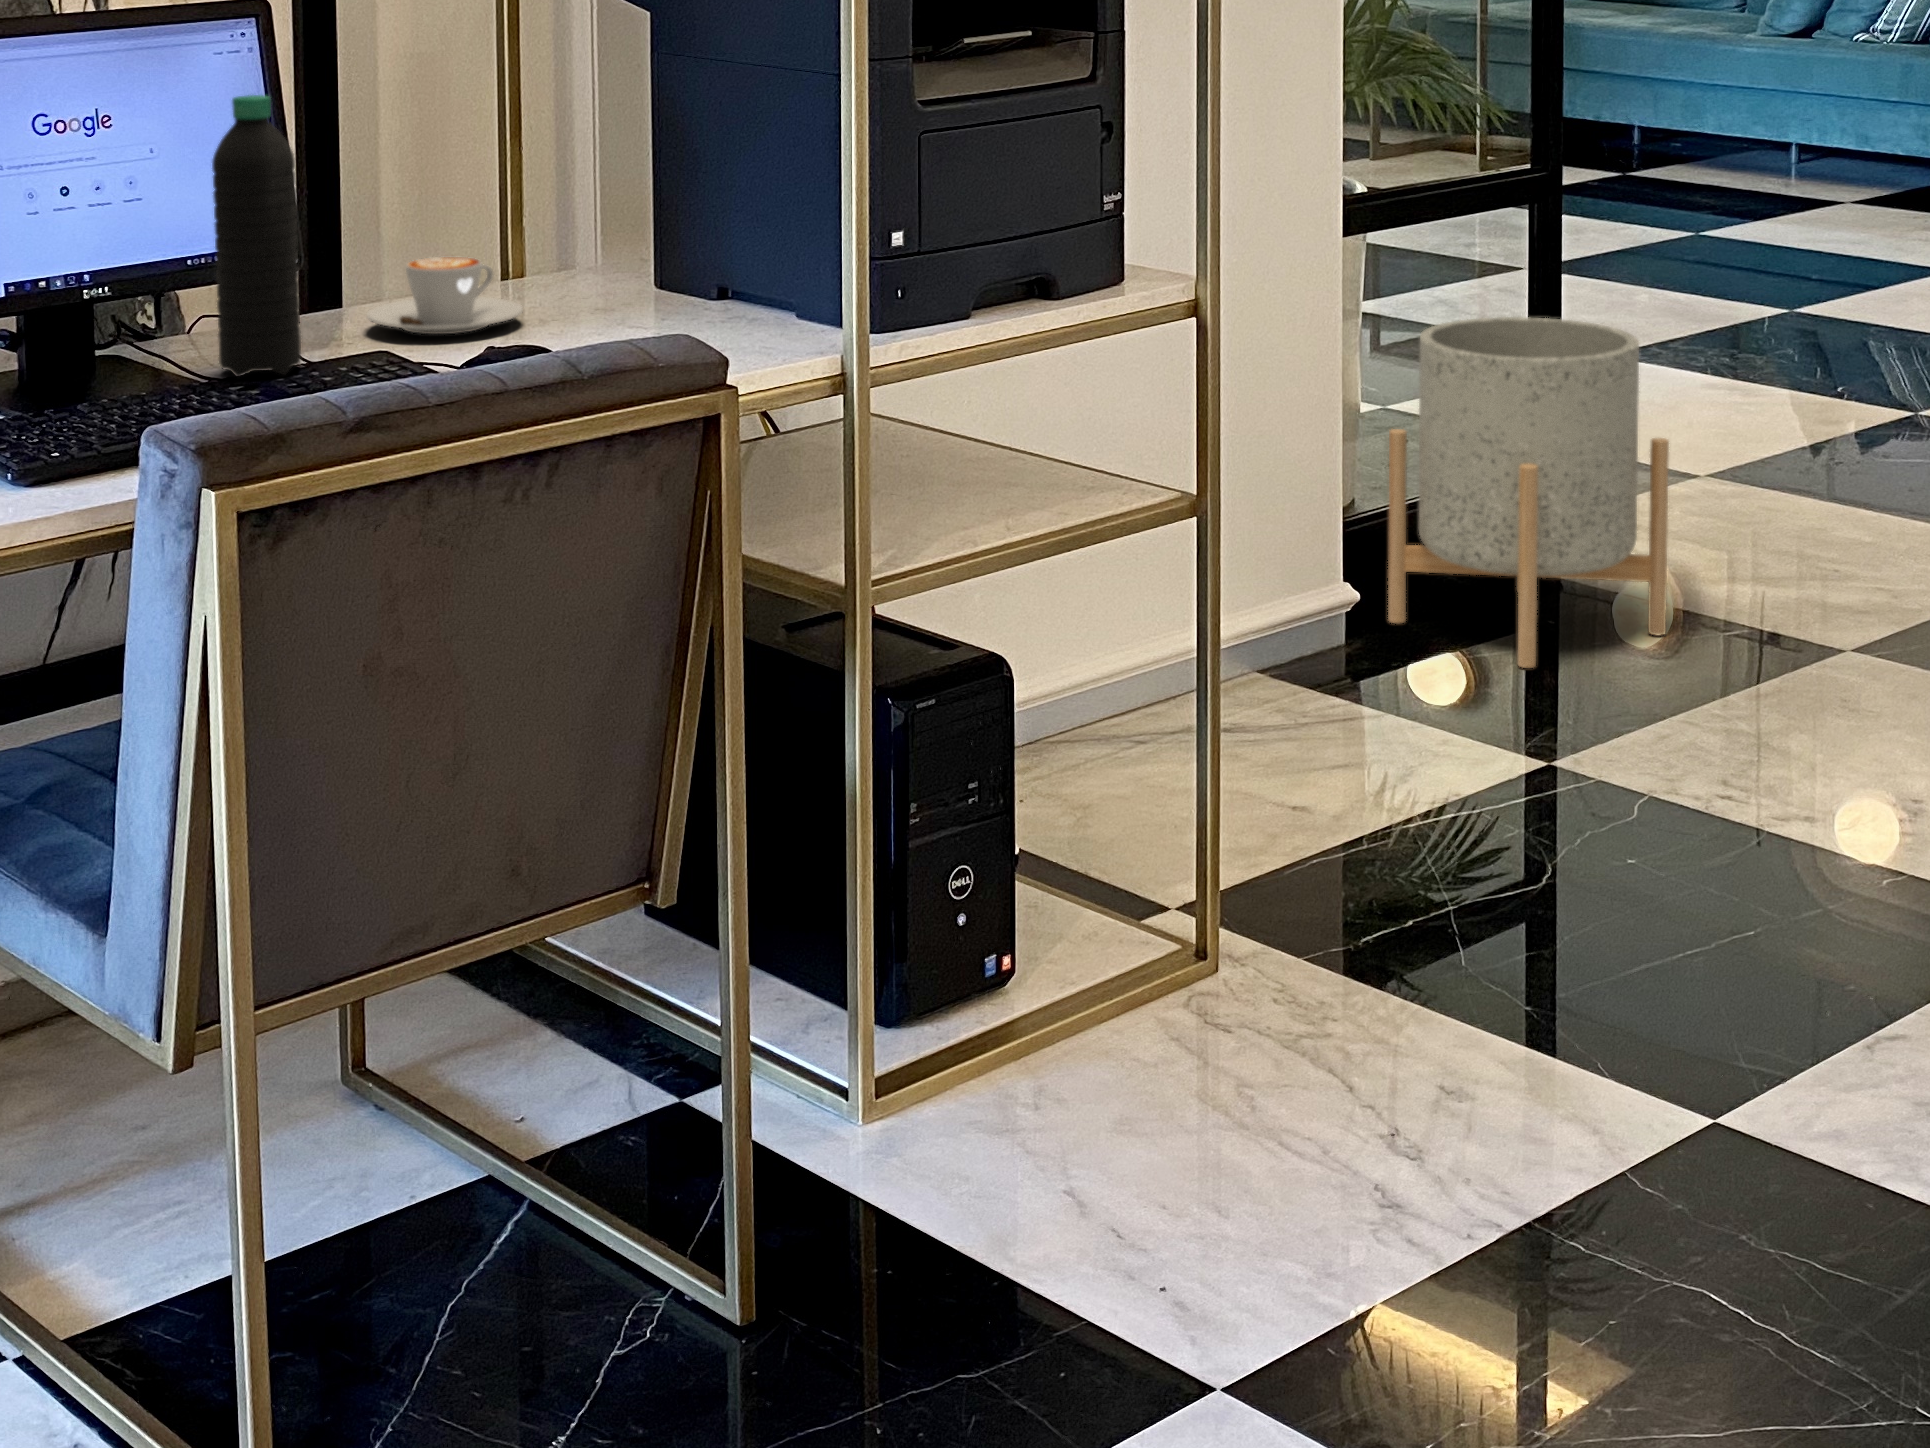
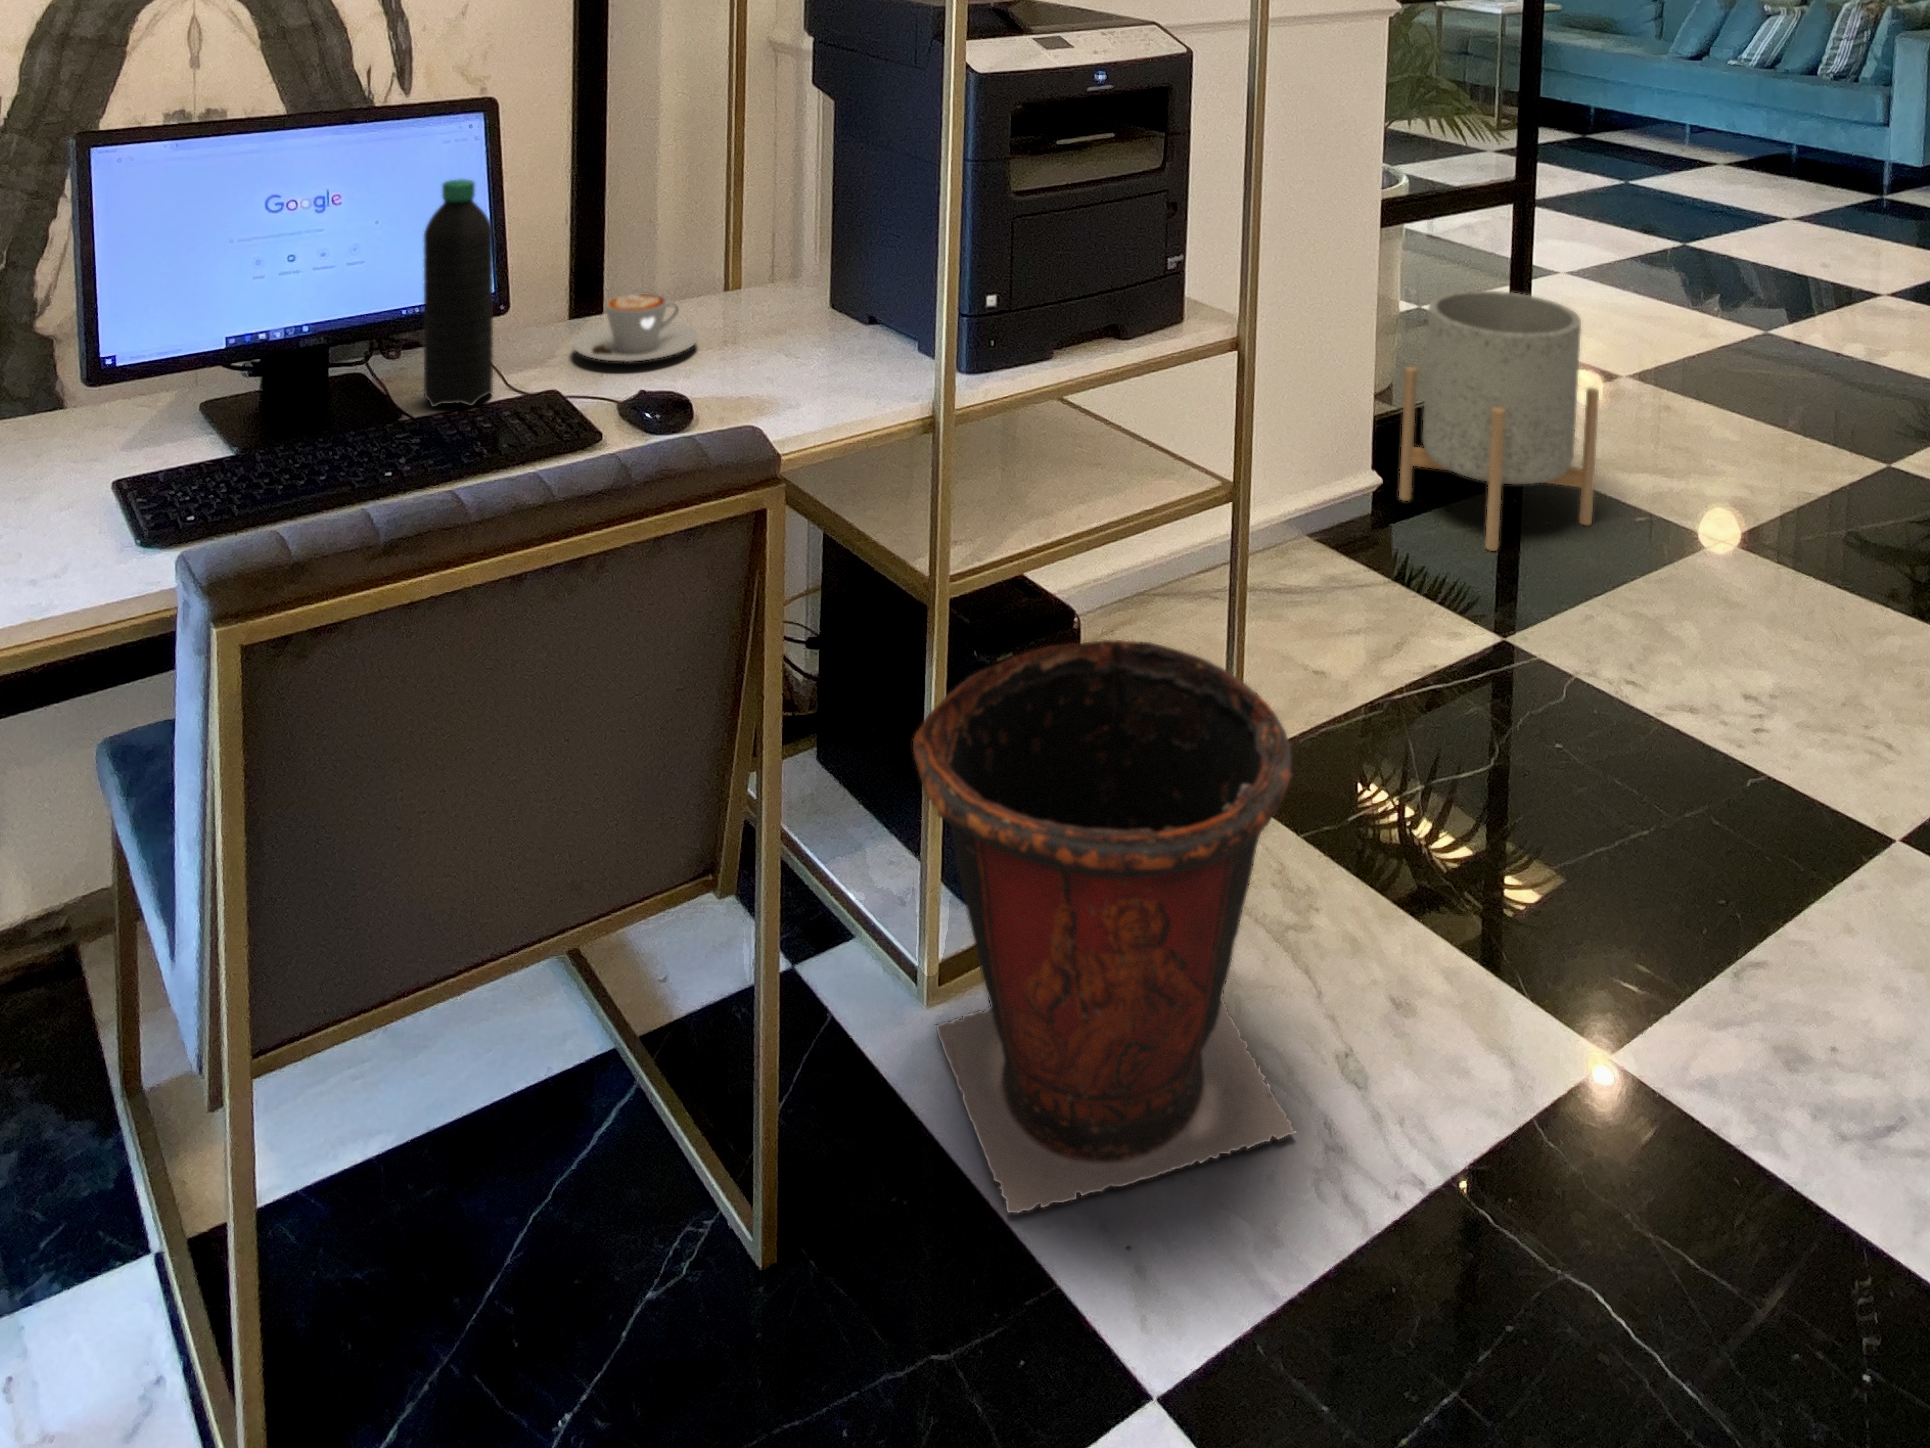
waste bin: none [864,635,1350,1244] -> present [913,640,1295,1213]

